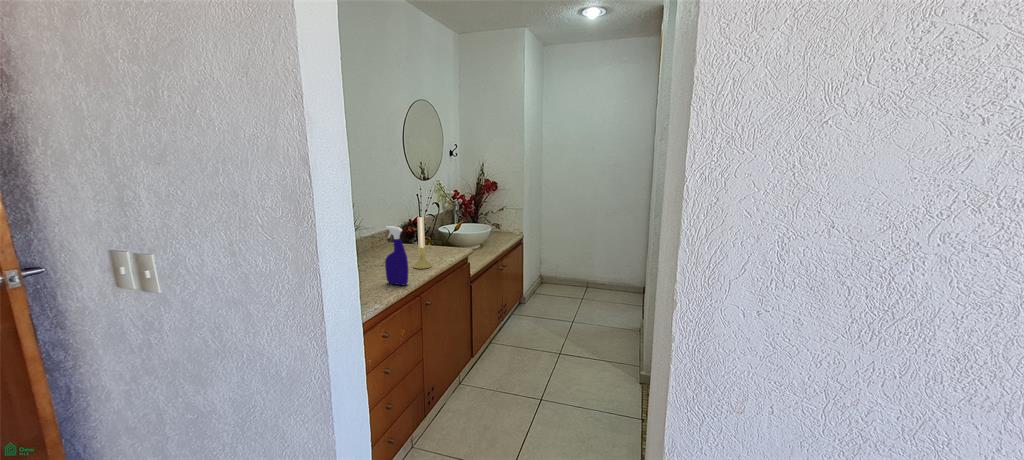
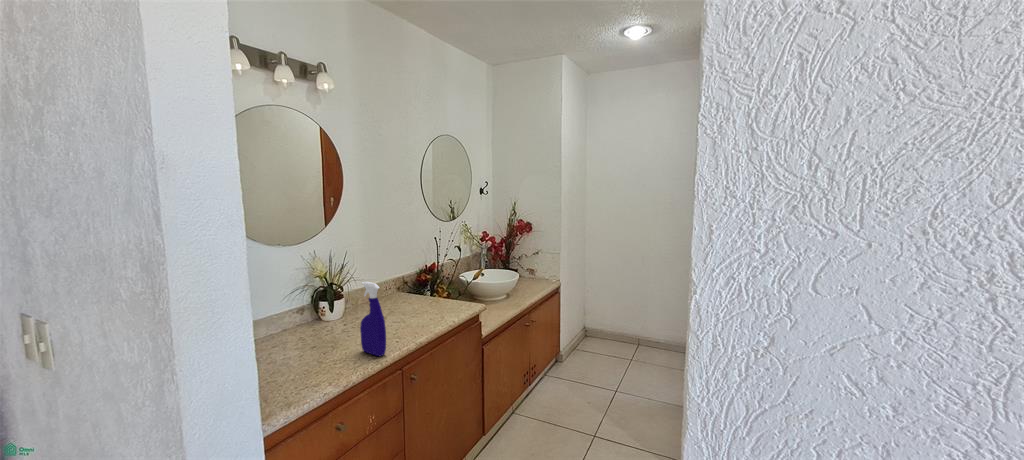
candle holder: present [413,217,431,269] -> none [406,266,428,331]

